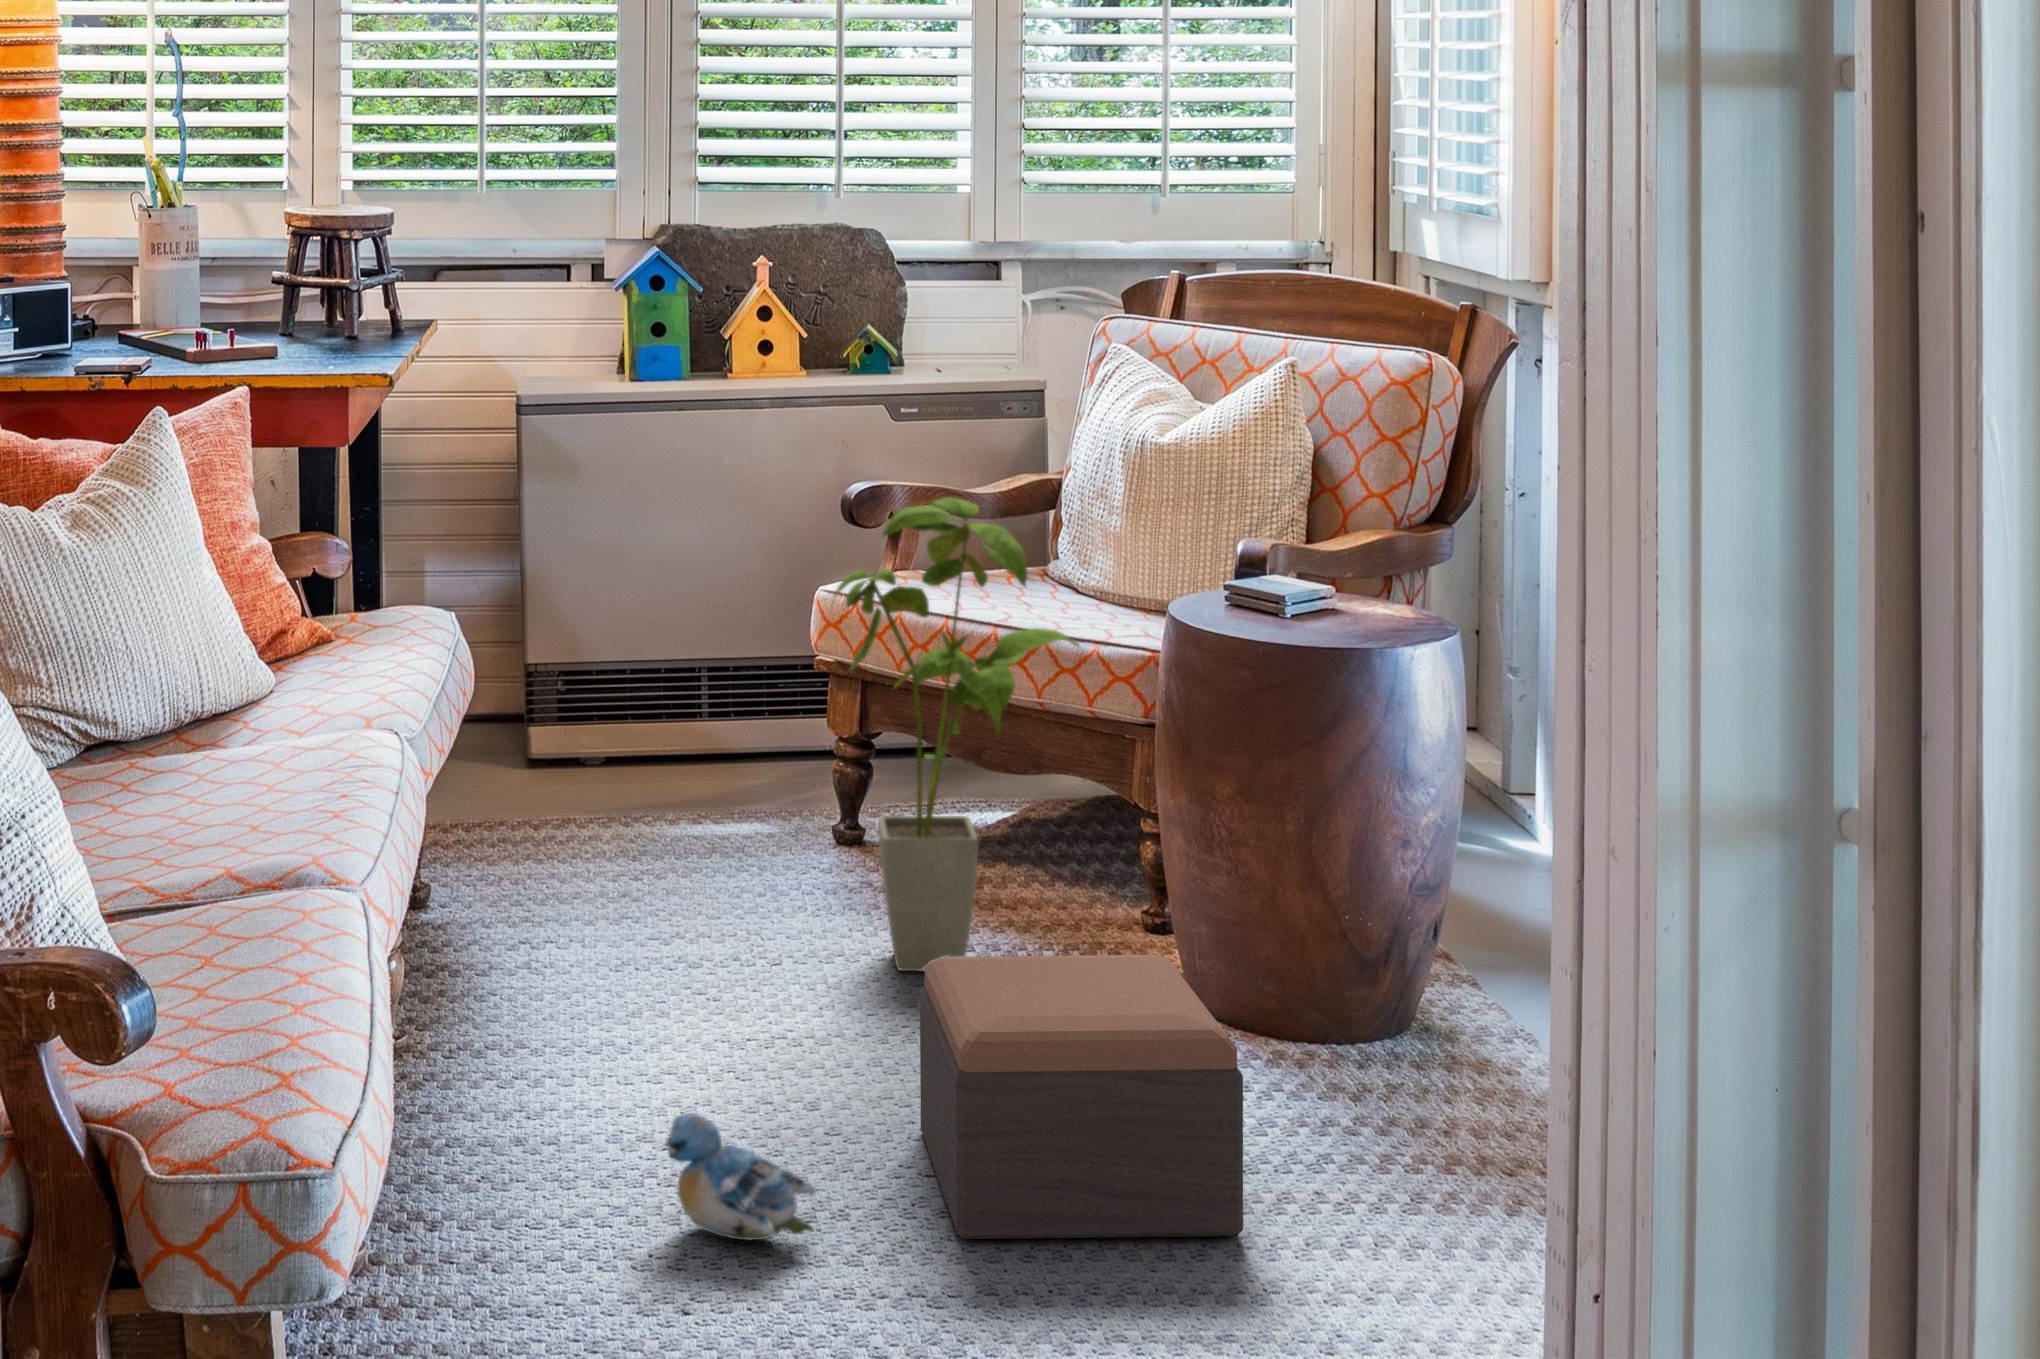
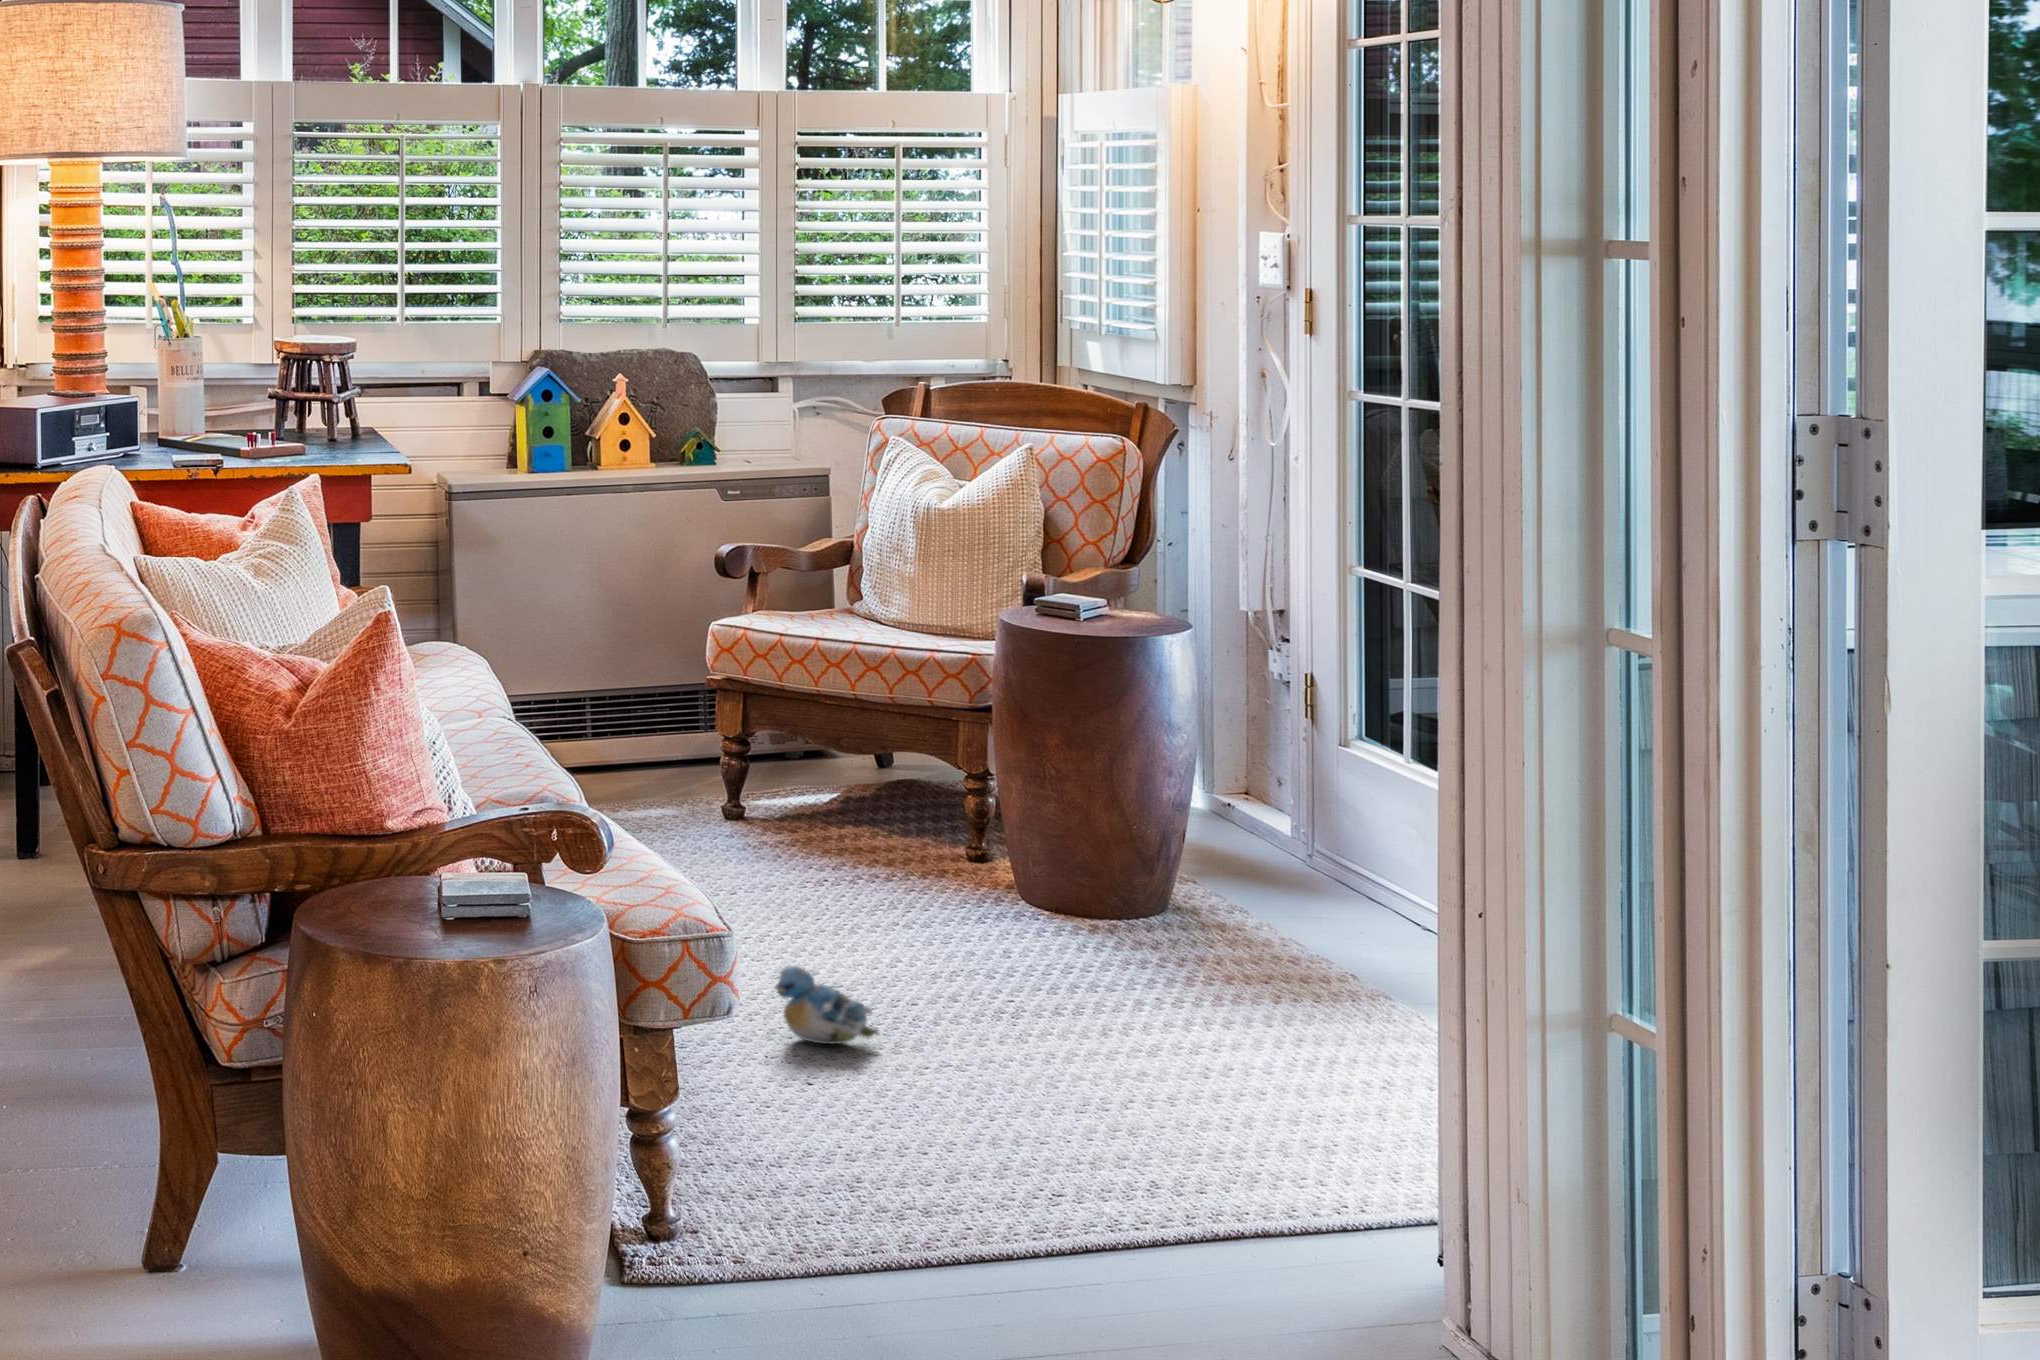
house plant: present [835,497,1079,971] -> none [764,558,933,892]
footstool: present [920,955,1243,1239] -> none [900,856,1132,1035]

